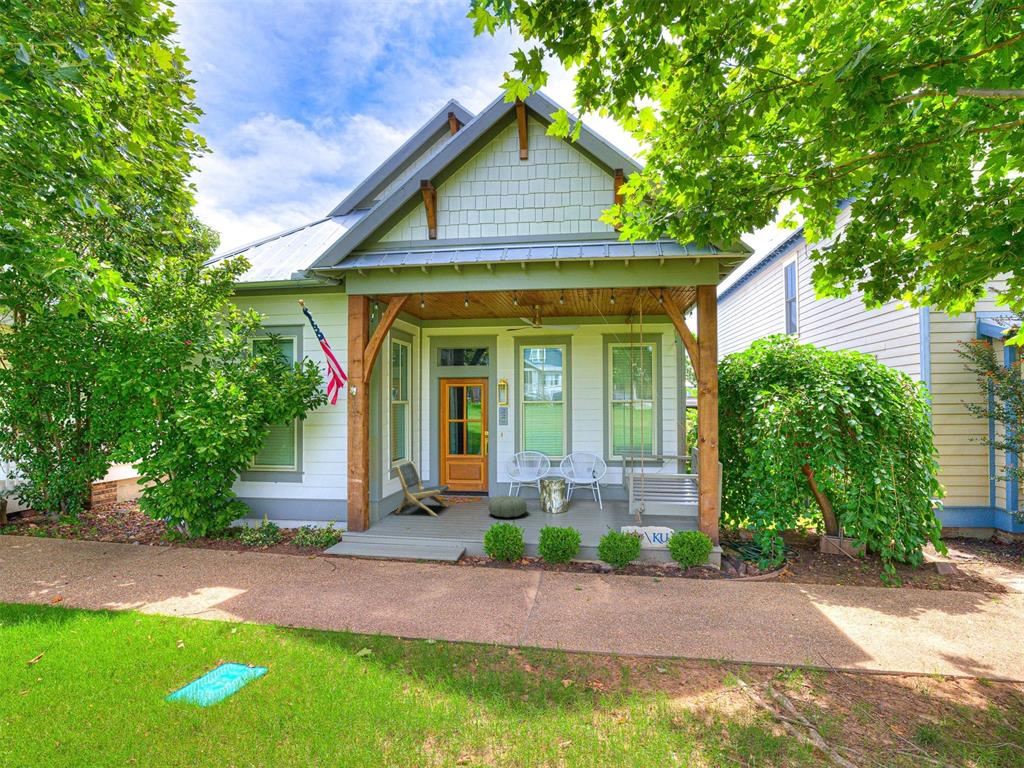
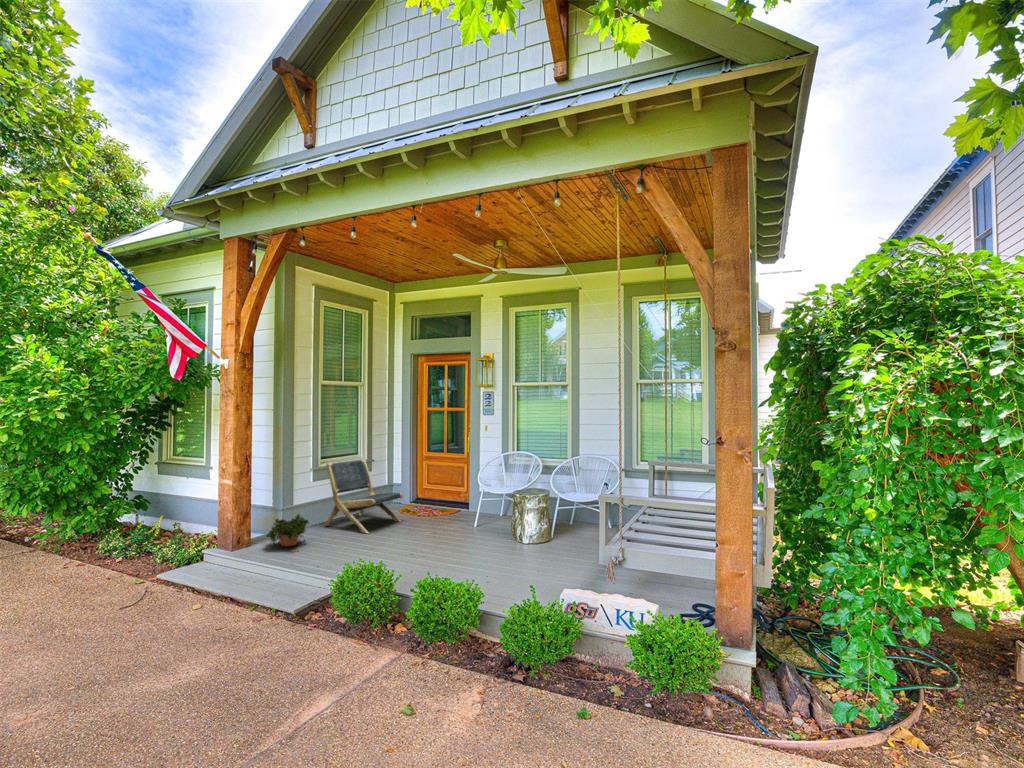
pouf: present [488,495,527,517] -> none [429,513,485,546]
potted plant: none [373,504,405,528] -> present [266,514,309,546]

